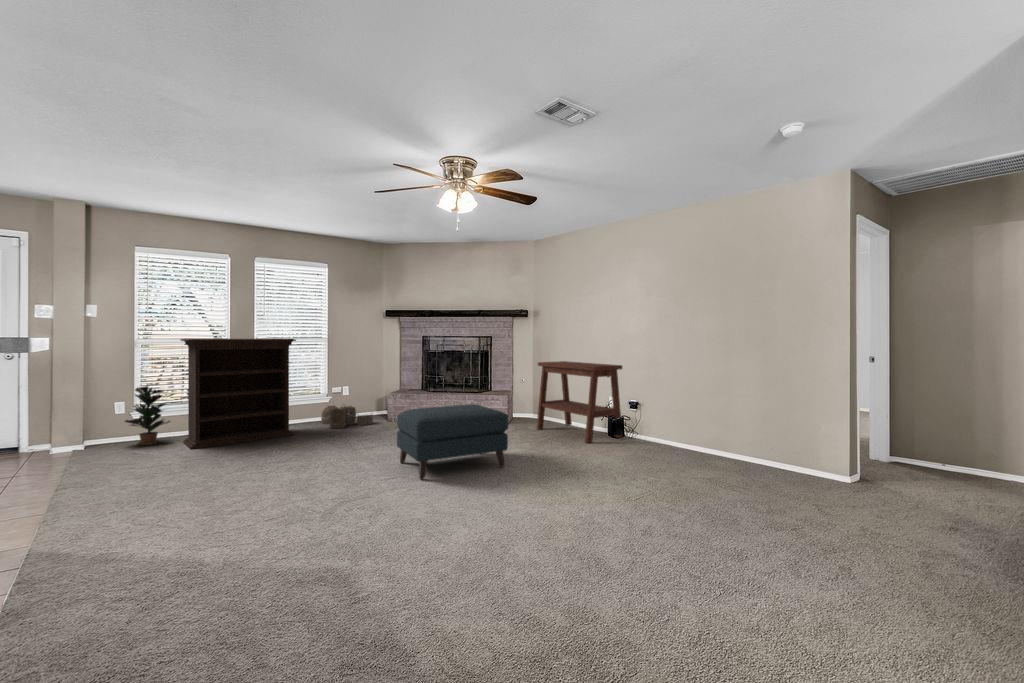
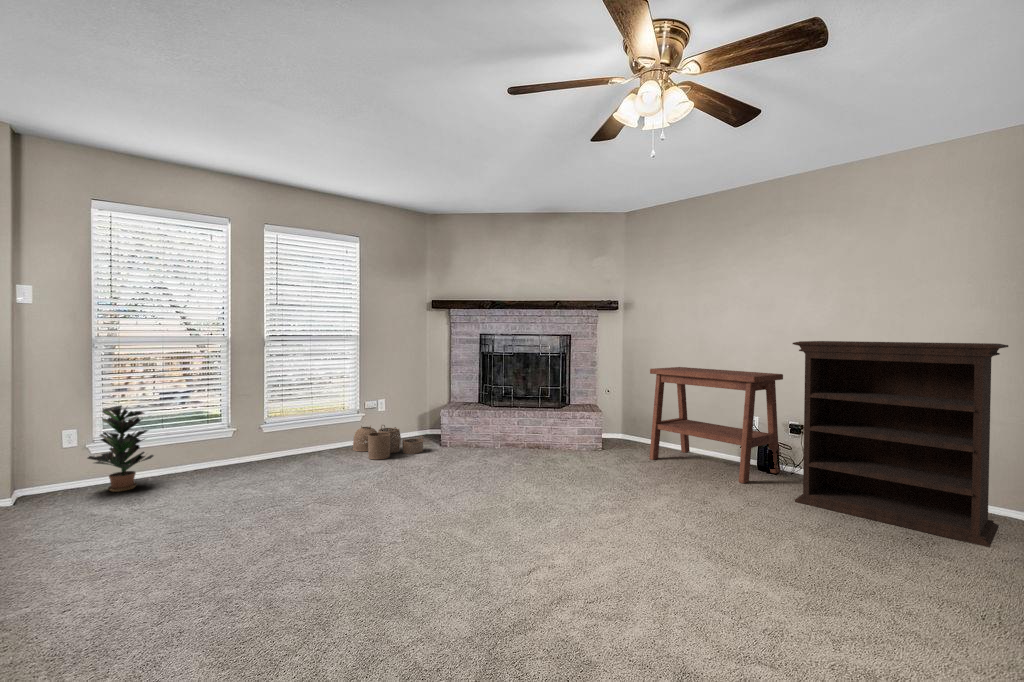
bookshelf: present [180,338,296,449] -> present [793,341,1008,547]
ottoman: present [397,404,508,480] -> none [504,433,677,560]

